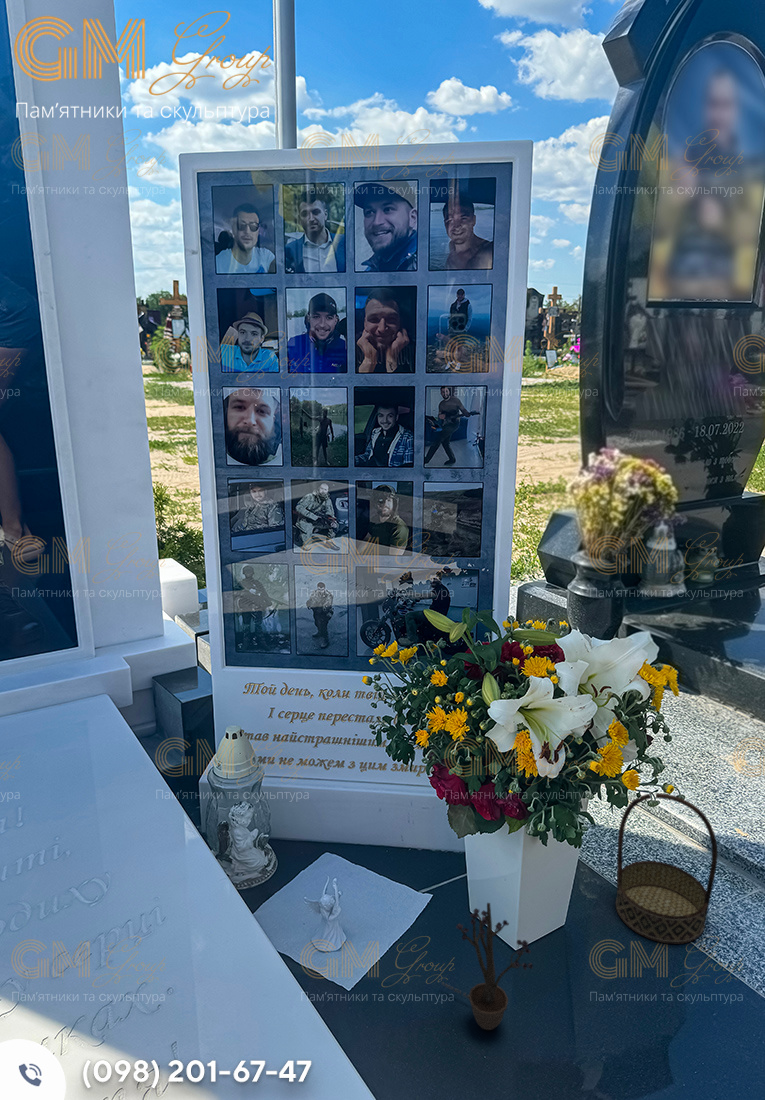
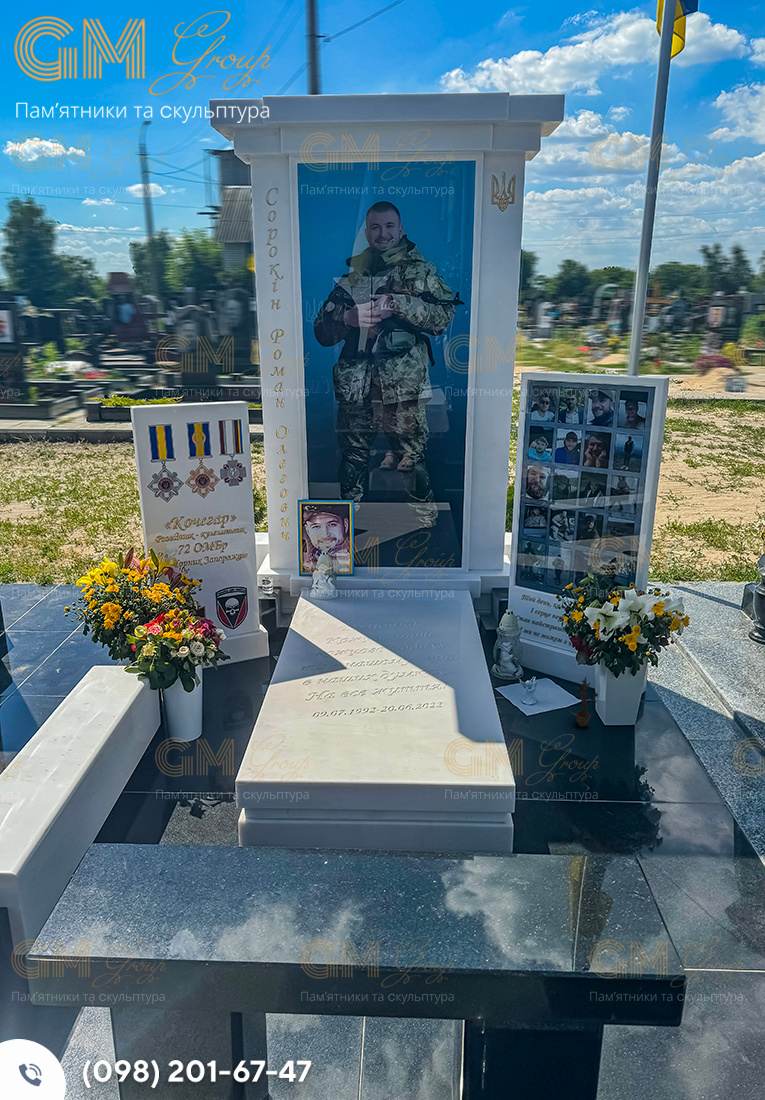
basket: present [615,793,717,944] -> none [662,666,705,730]

